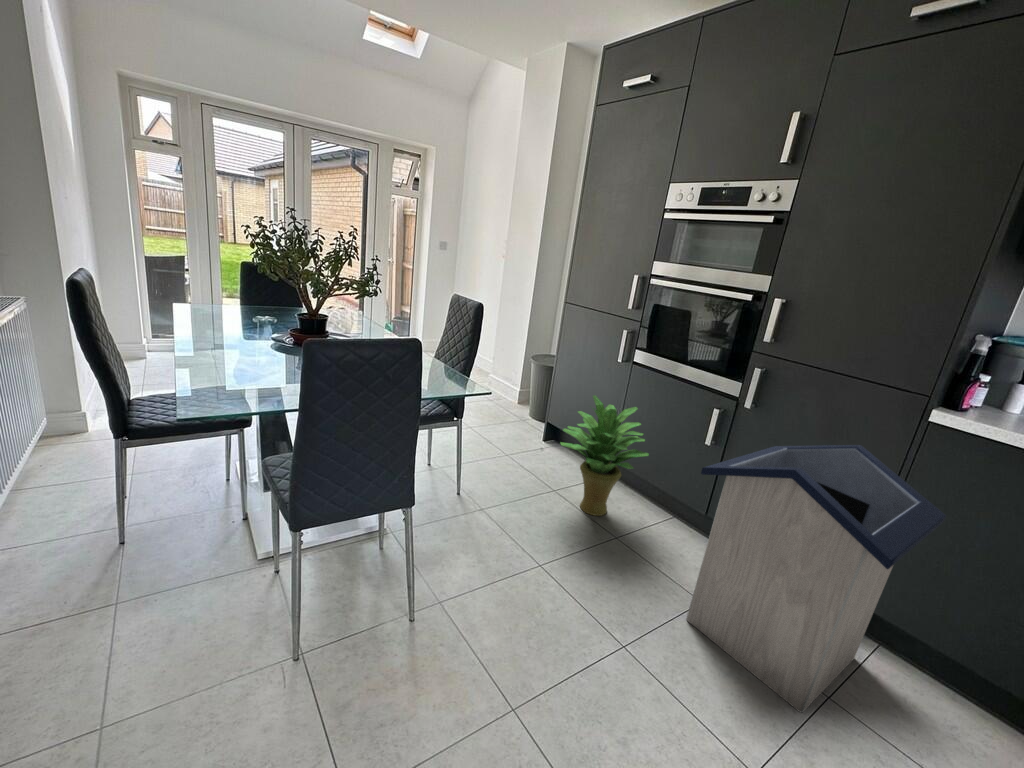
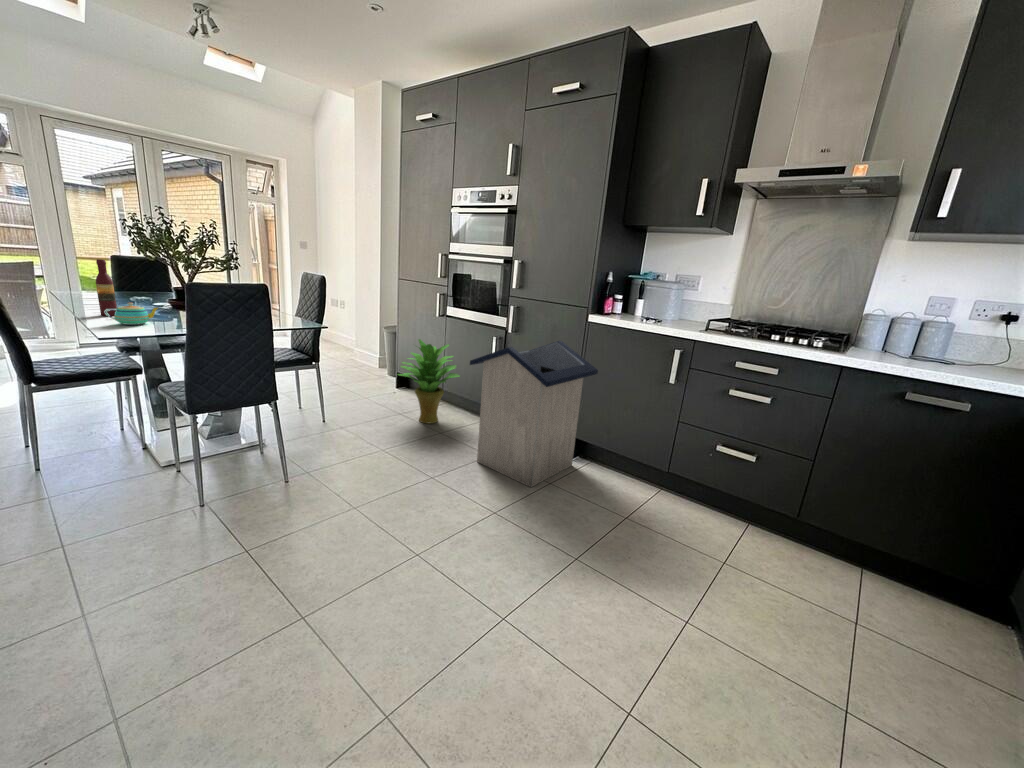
wine bottle: none [213,276,235,348] -> present [96,259,117,316]
teapot: none [213,339,279,369] -> present [104,303,158,325]

